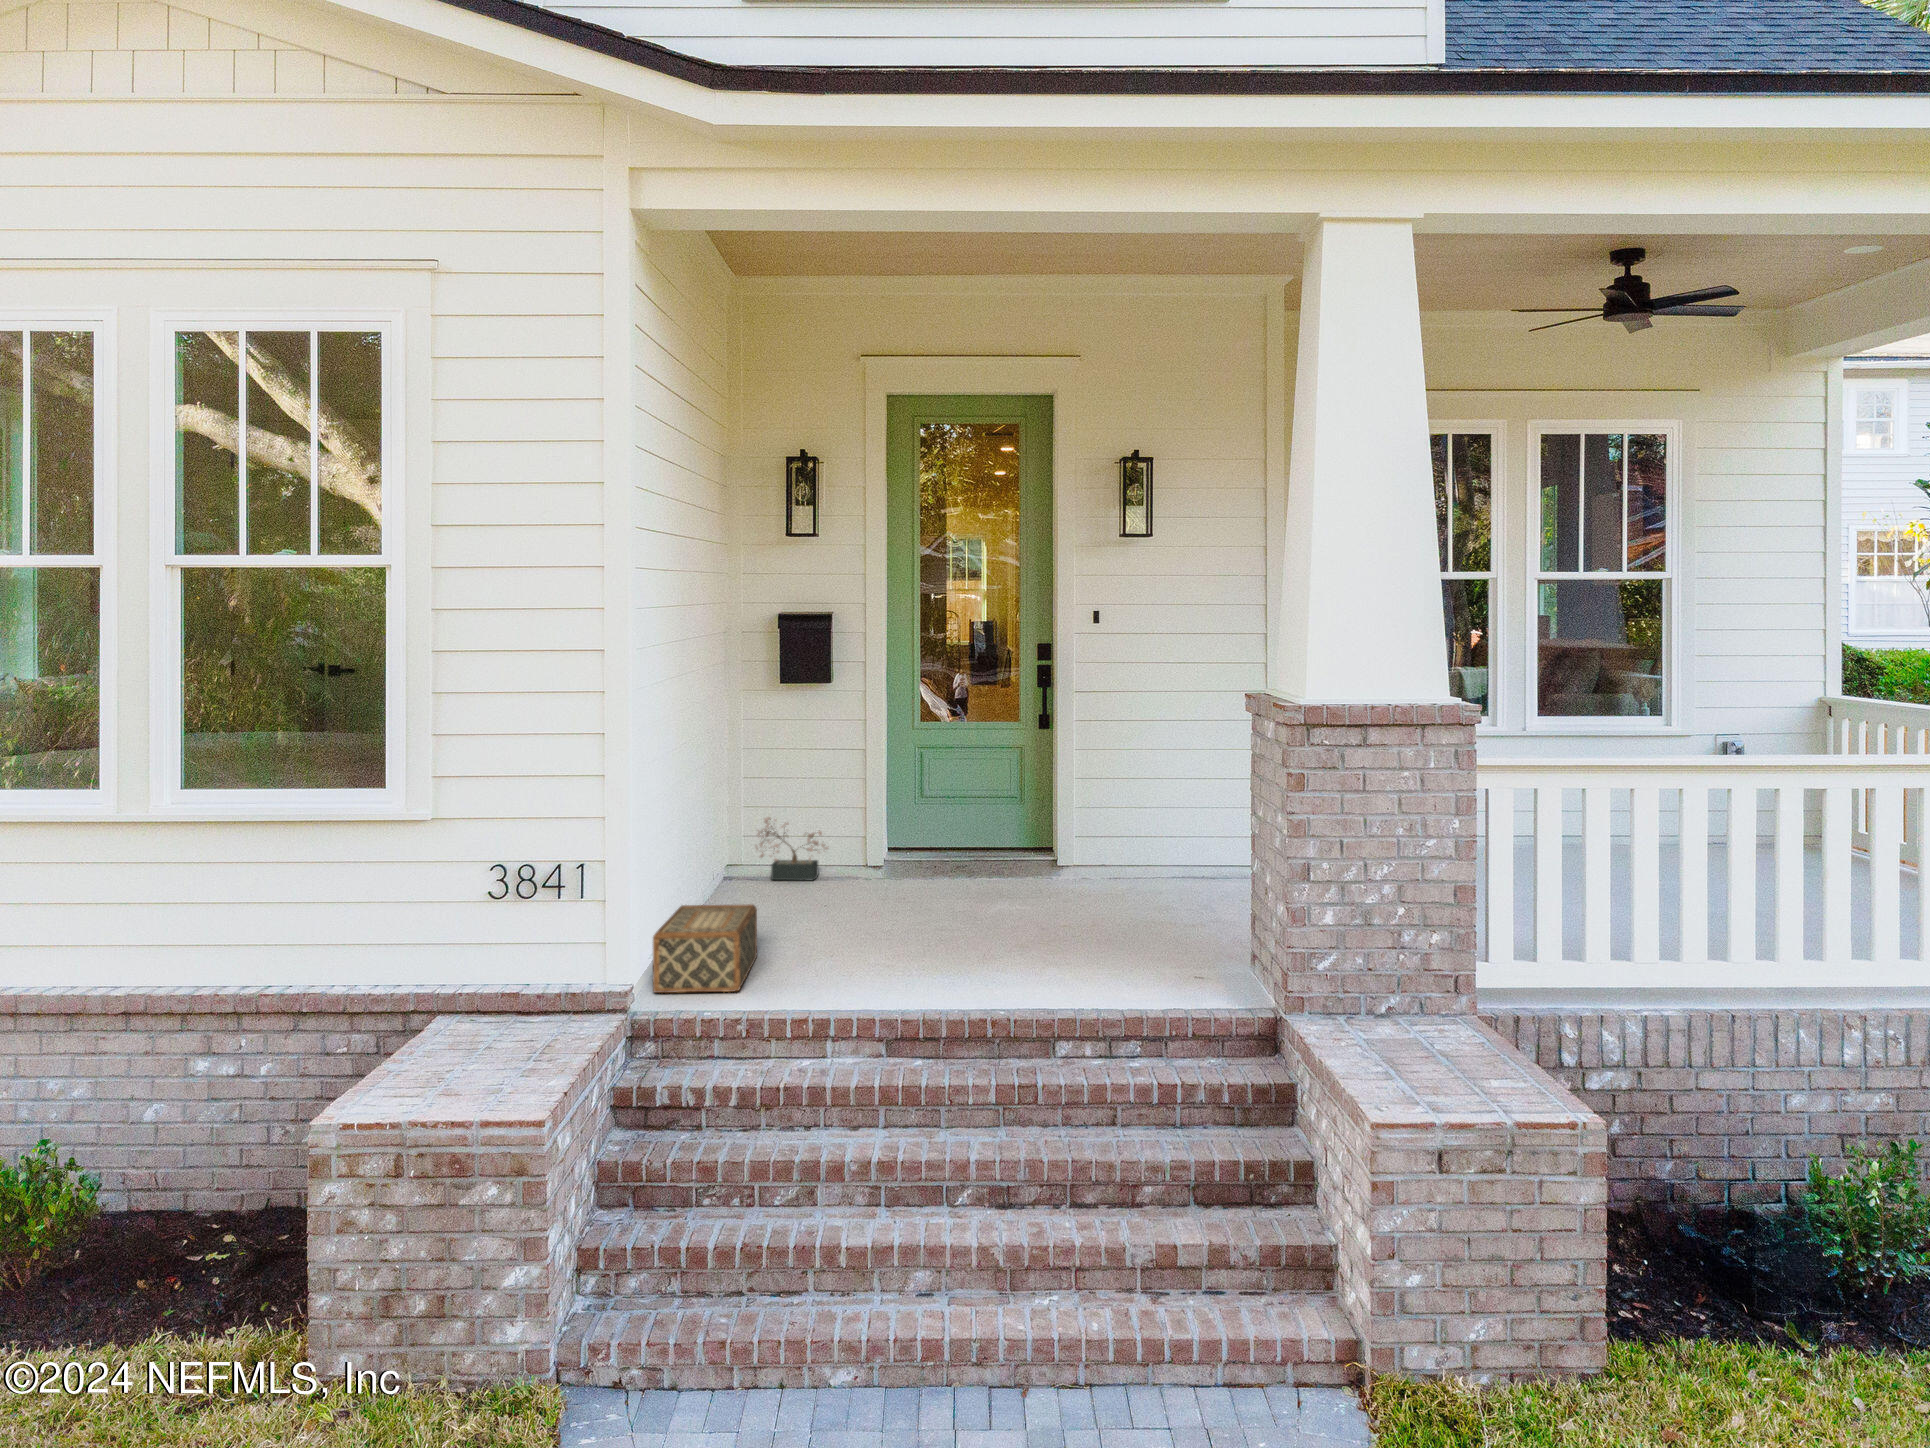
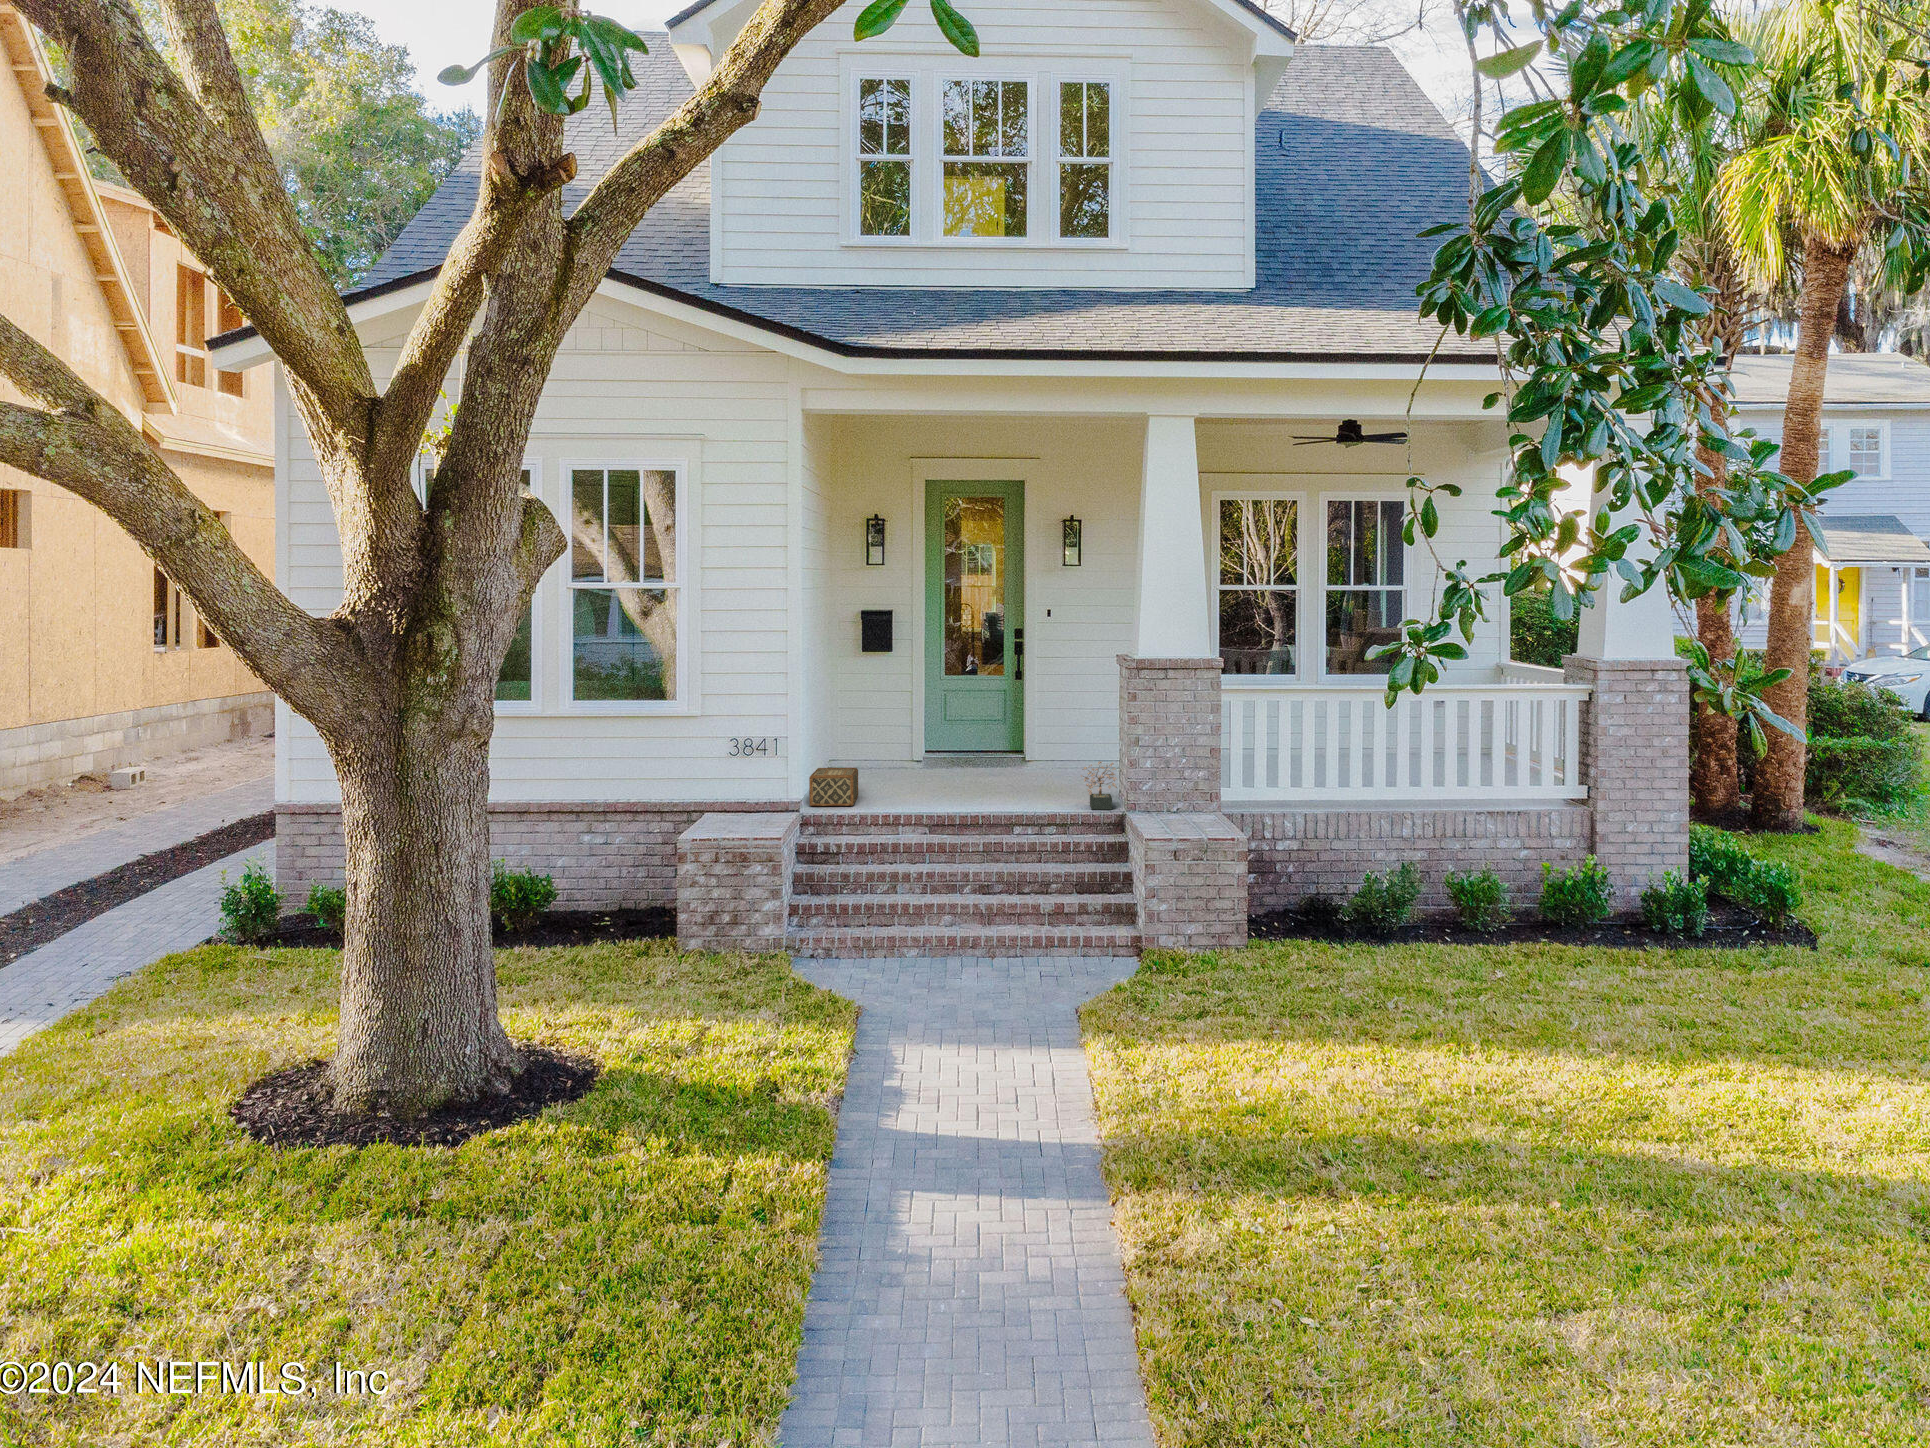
decorative plant: present [756,817,828,880] -> present [1081,761,1117,809]

